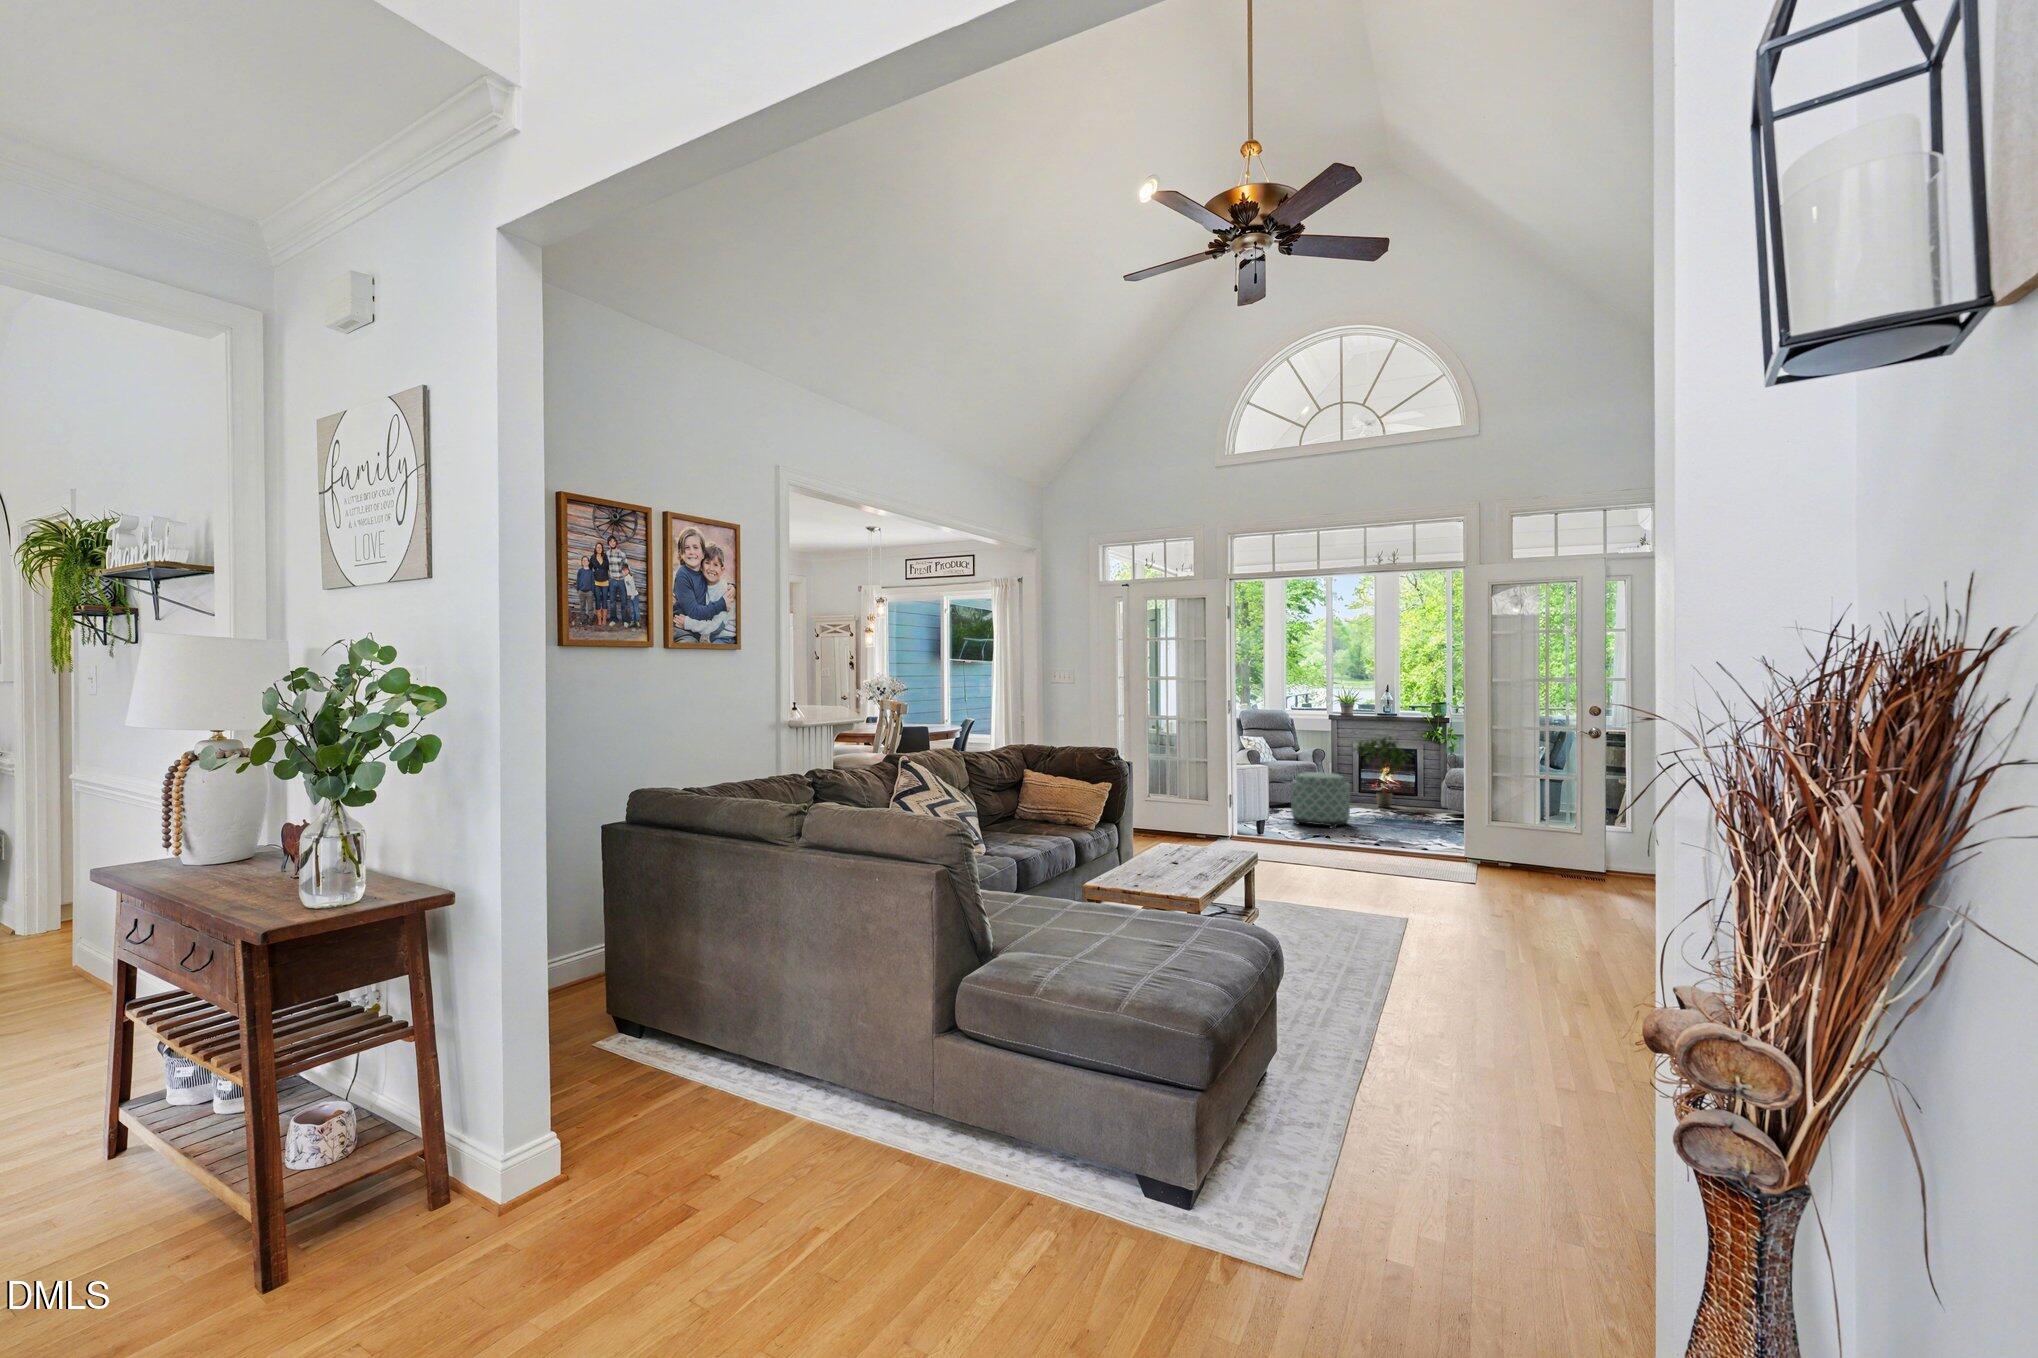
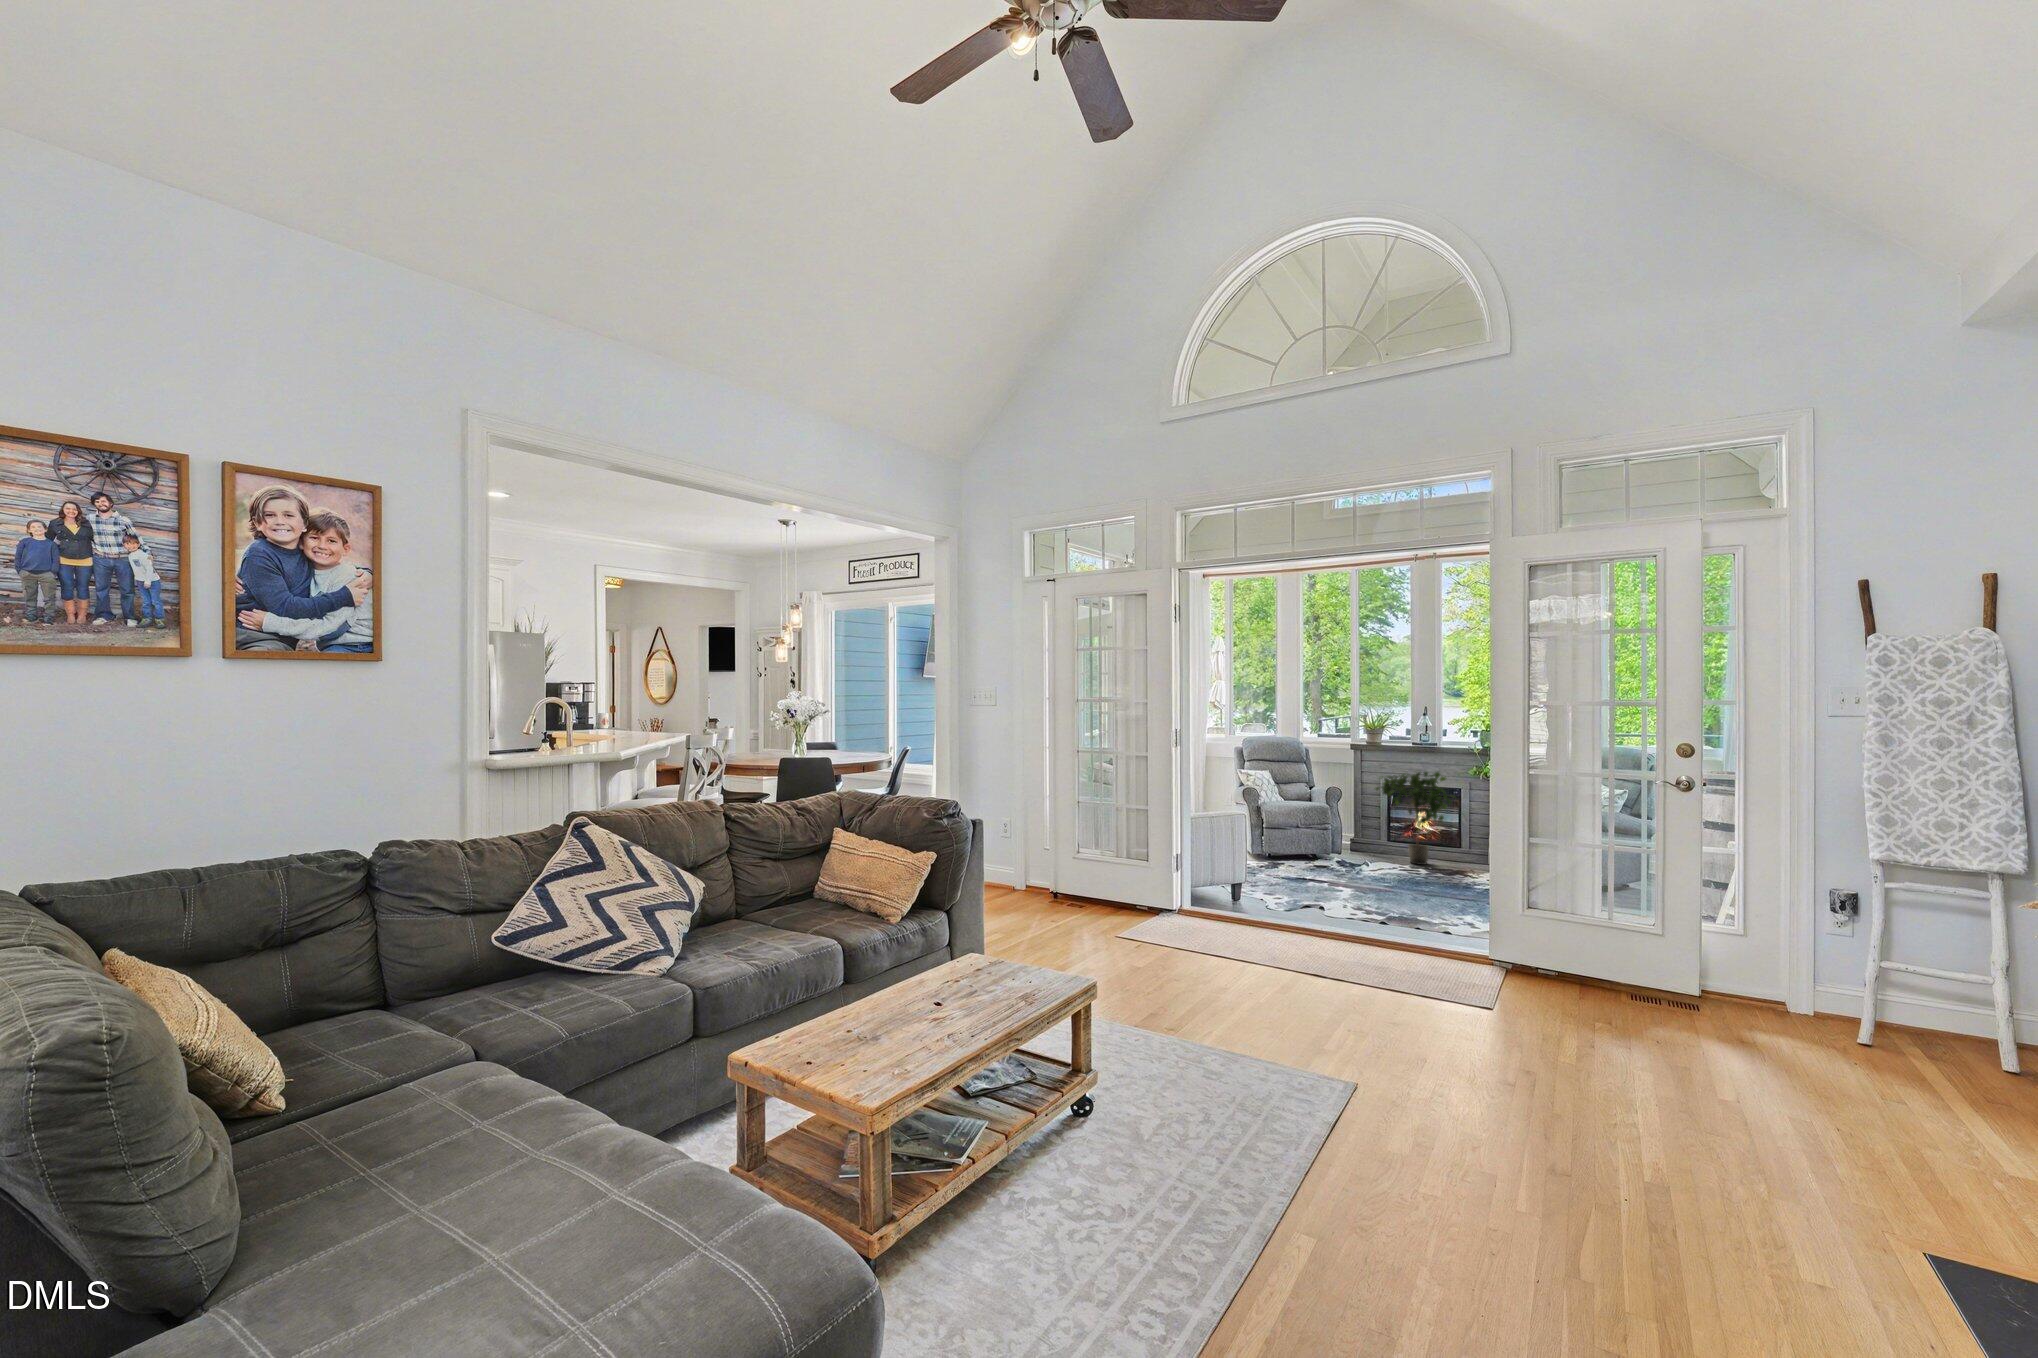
ottoman: present [1291,772,1350,828] -> none [1281,820,1357,897]

